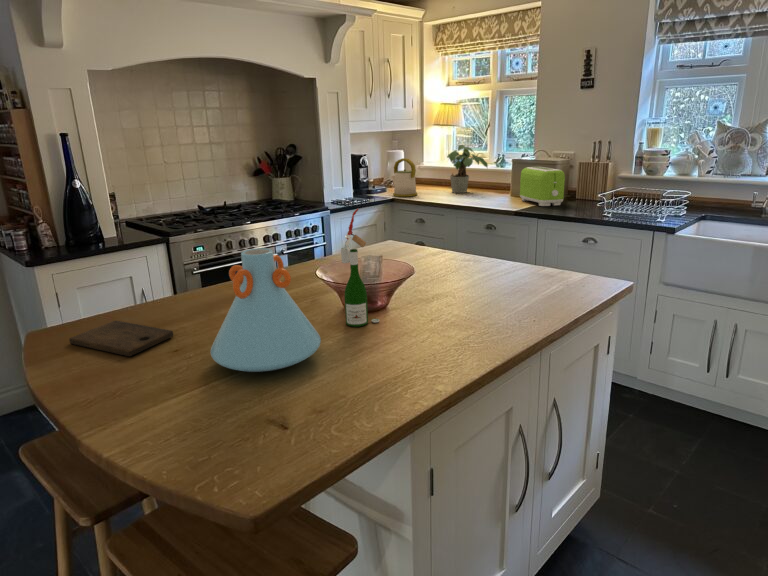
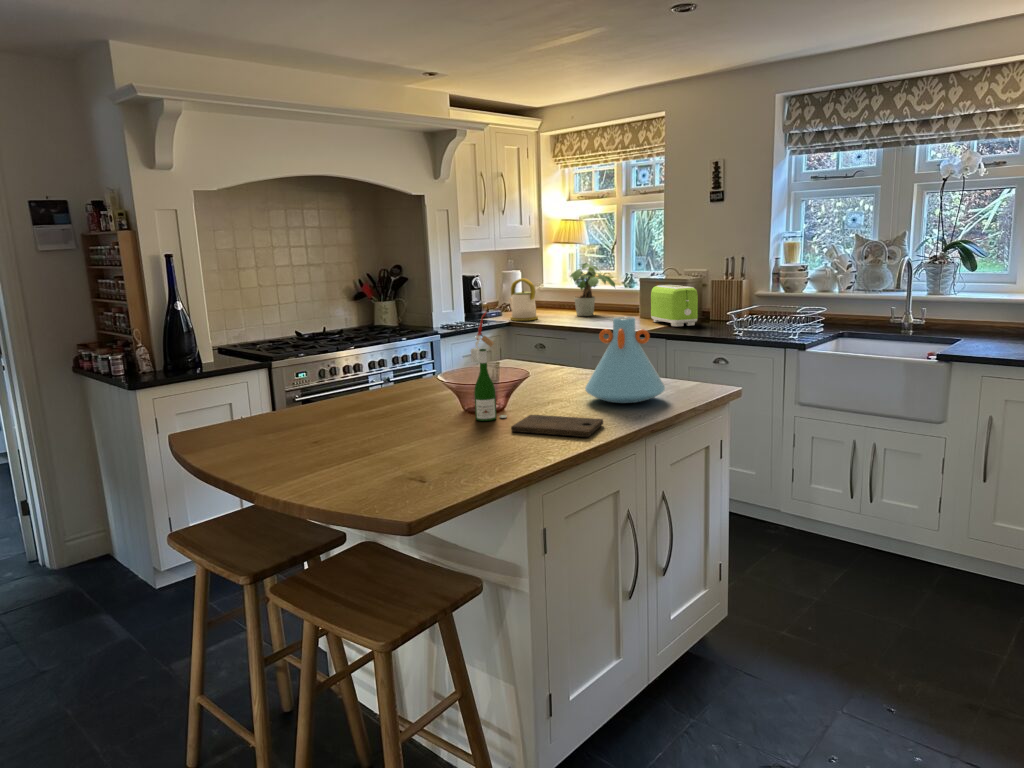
vase: present [211,248,321,372] -> present [585,317,665,403]
cutting board: present [69,321,173,356] -> present [511,415,603,437]

